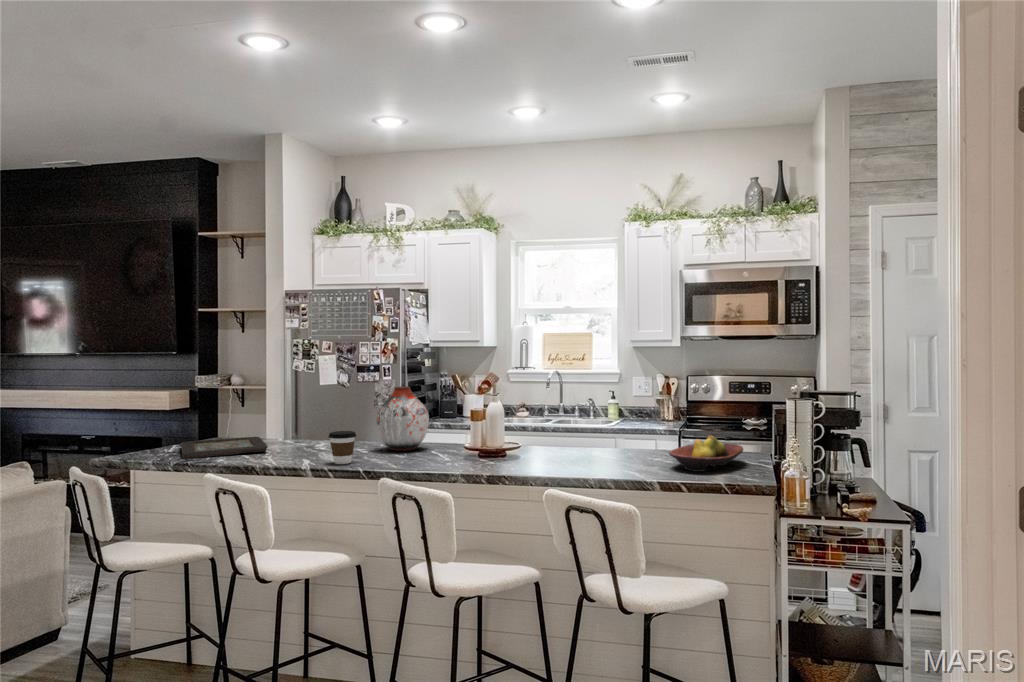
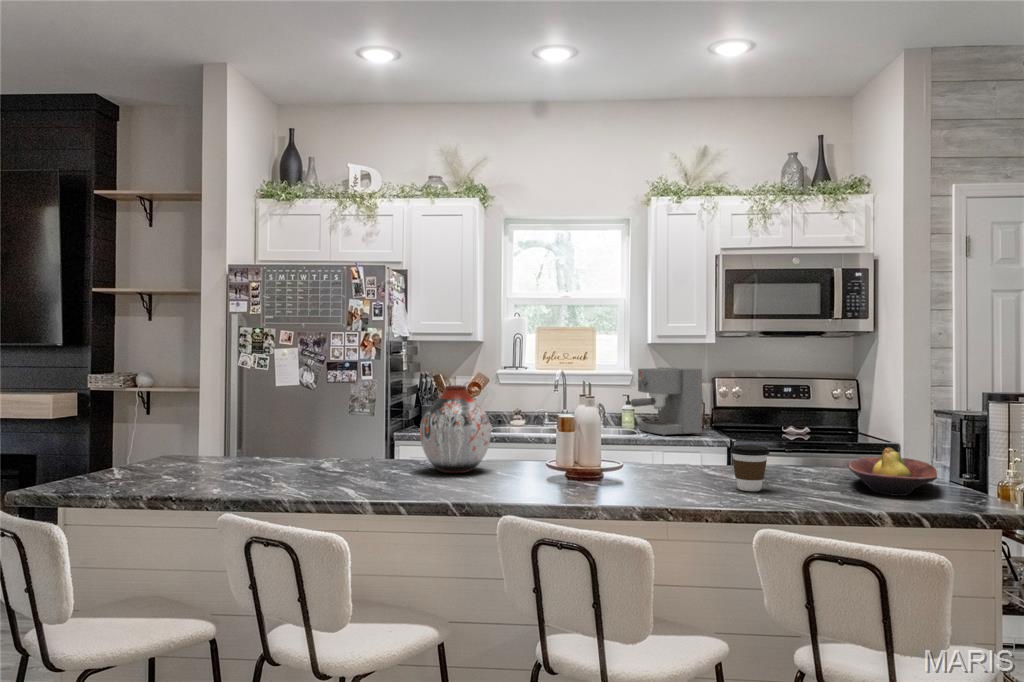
coffee maker: none [603,367,666,426] -> present [631,367,702,436]
coffee cup: present [328,431,356,464] -> present [730,445,769,491]
decorative tray: present [181,437,268,459] -> none [126,456,268,491]

